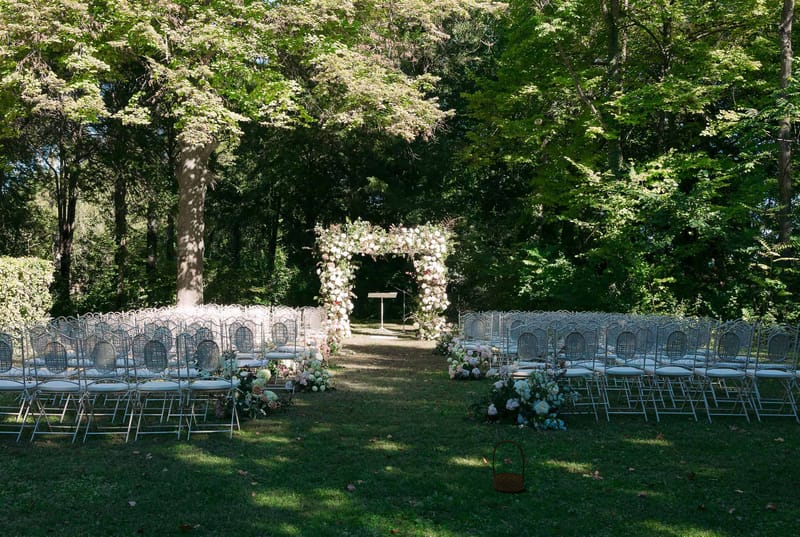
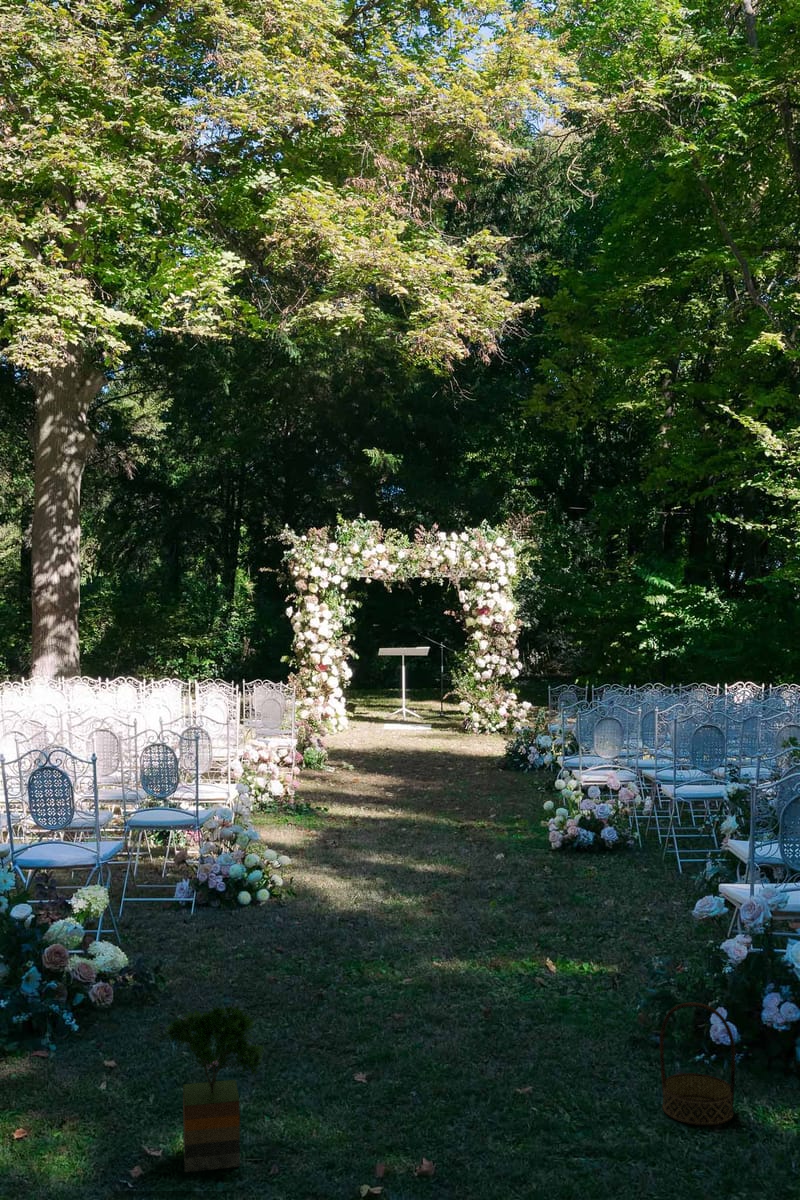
potted tree: none [277,437,320,506] -> present [166,1006,263,1172]

